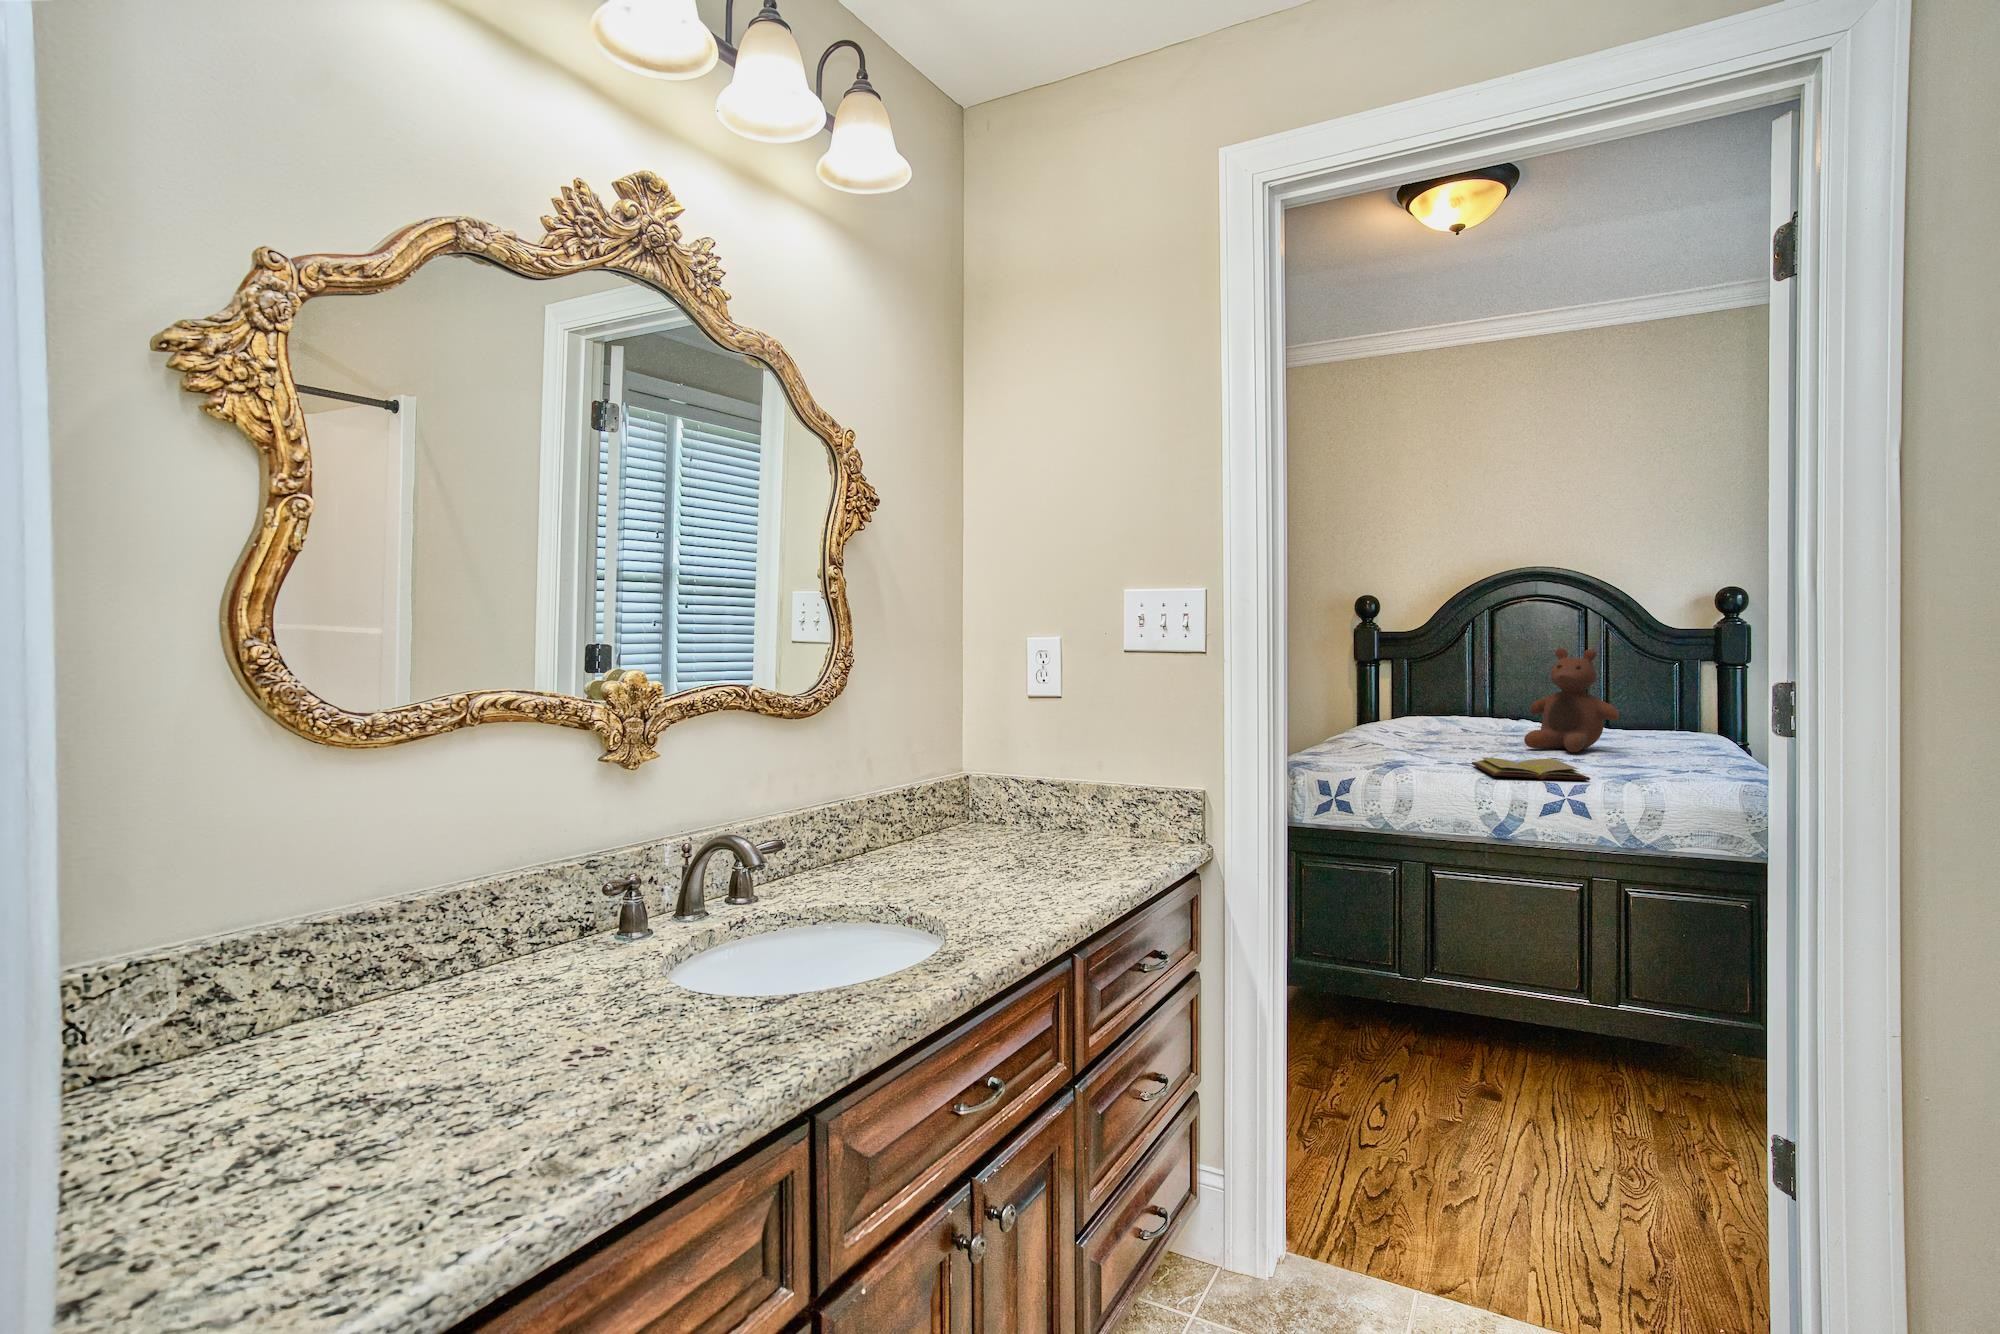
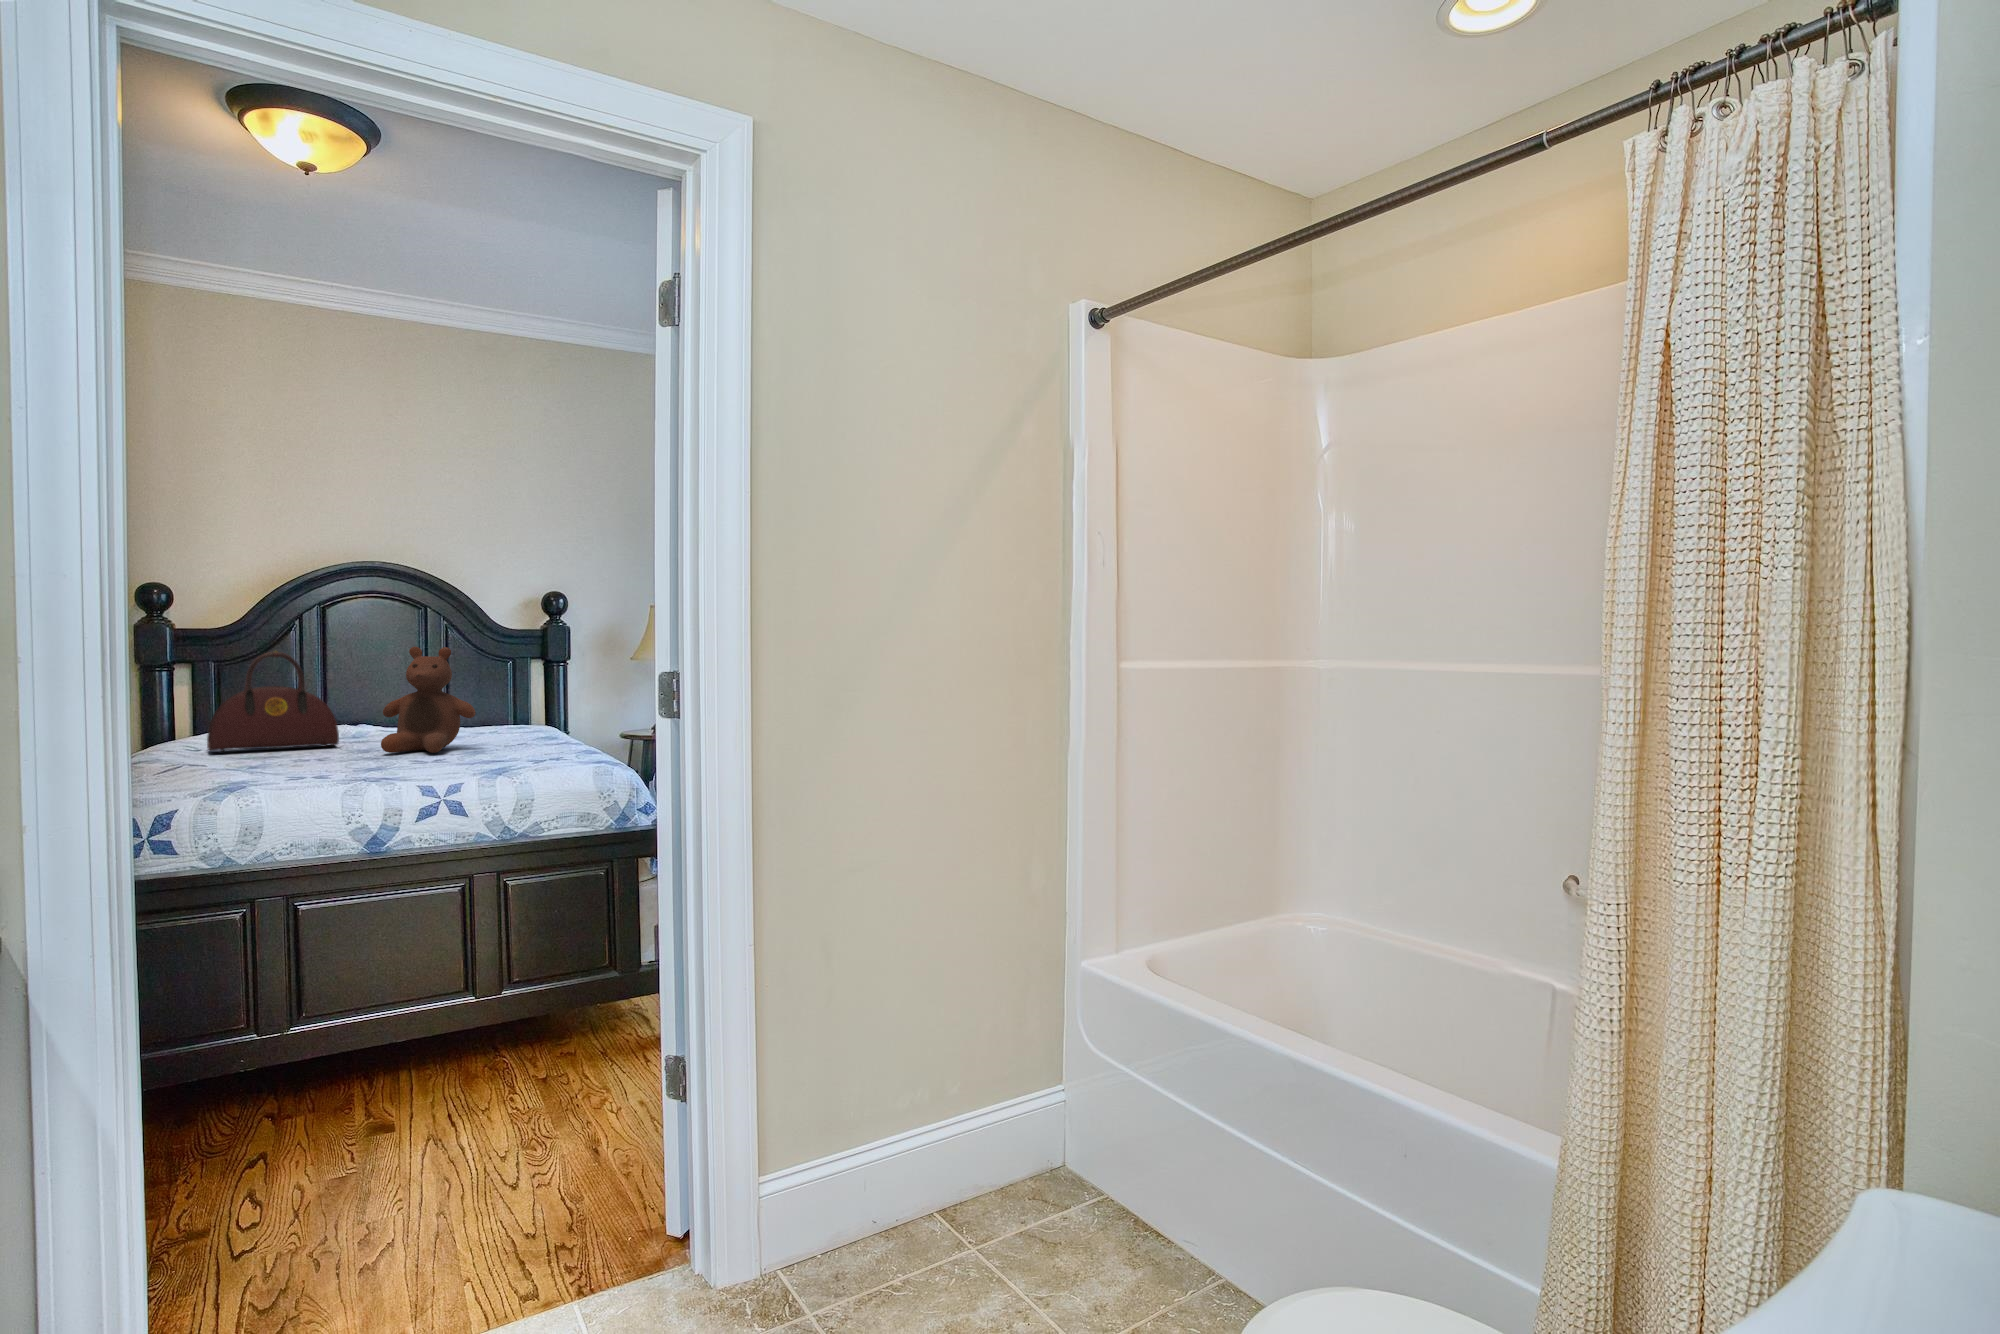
handbag: none [1393,651,1492,737] -> present [207,651,339,751]
diary: present [1472,757,1590,780] -> none [332,761,466,785]

